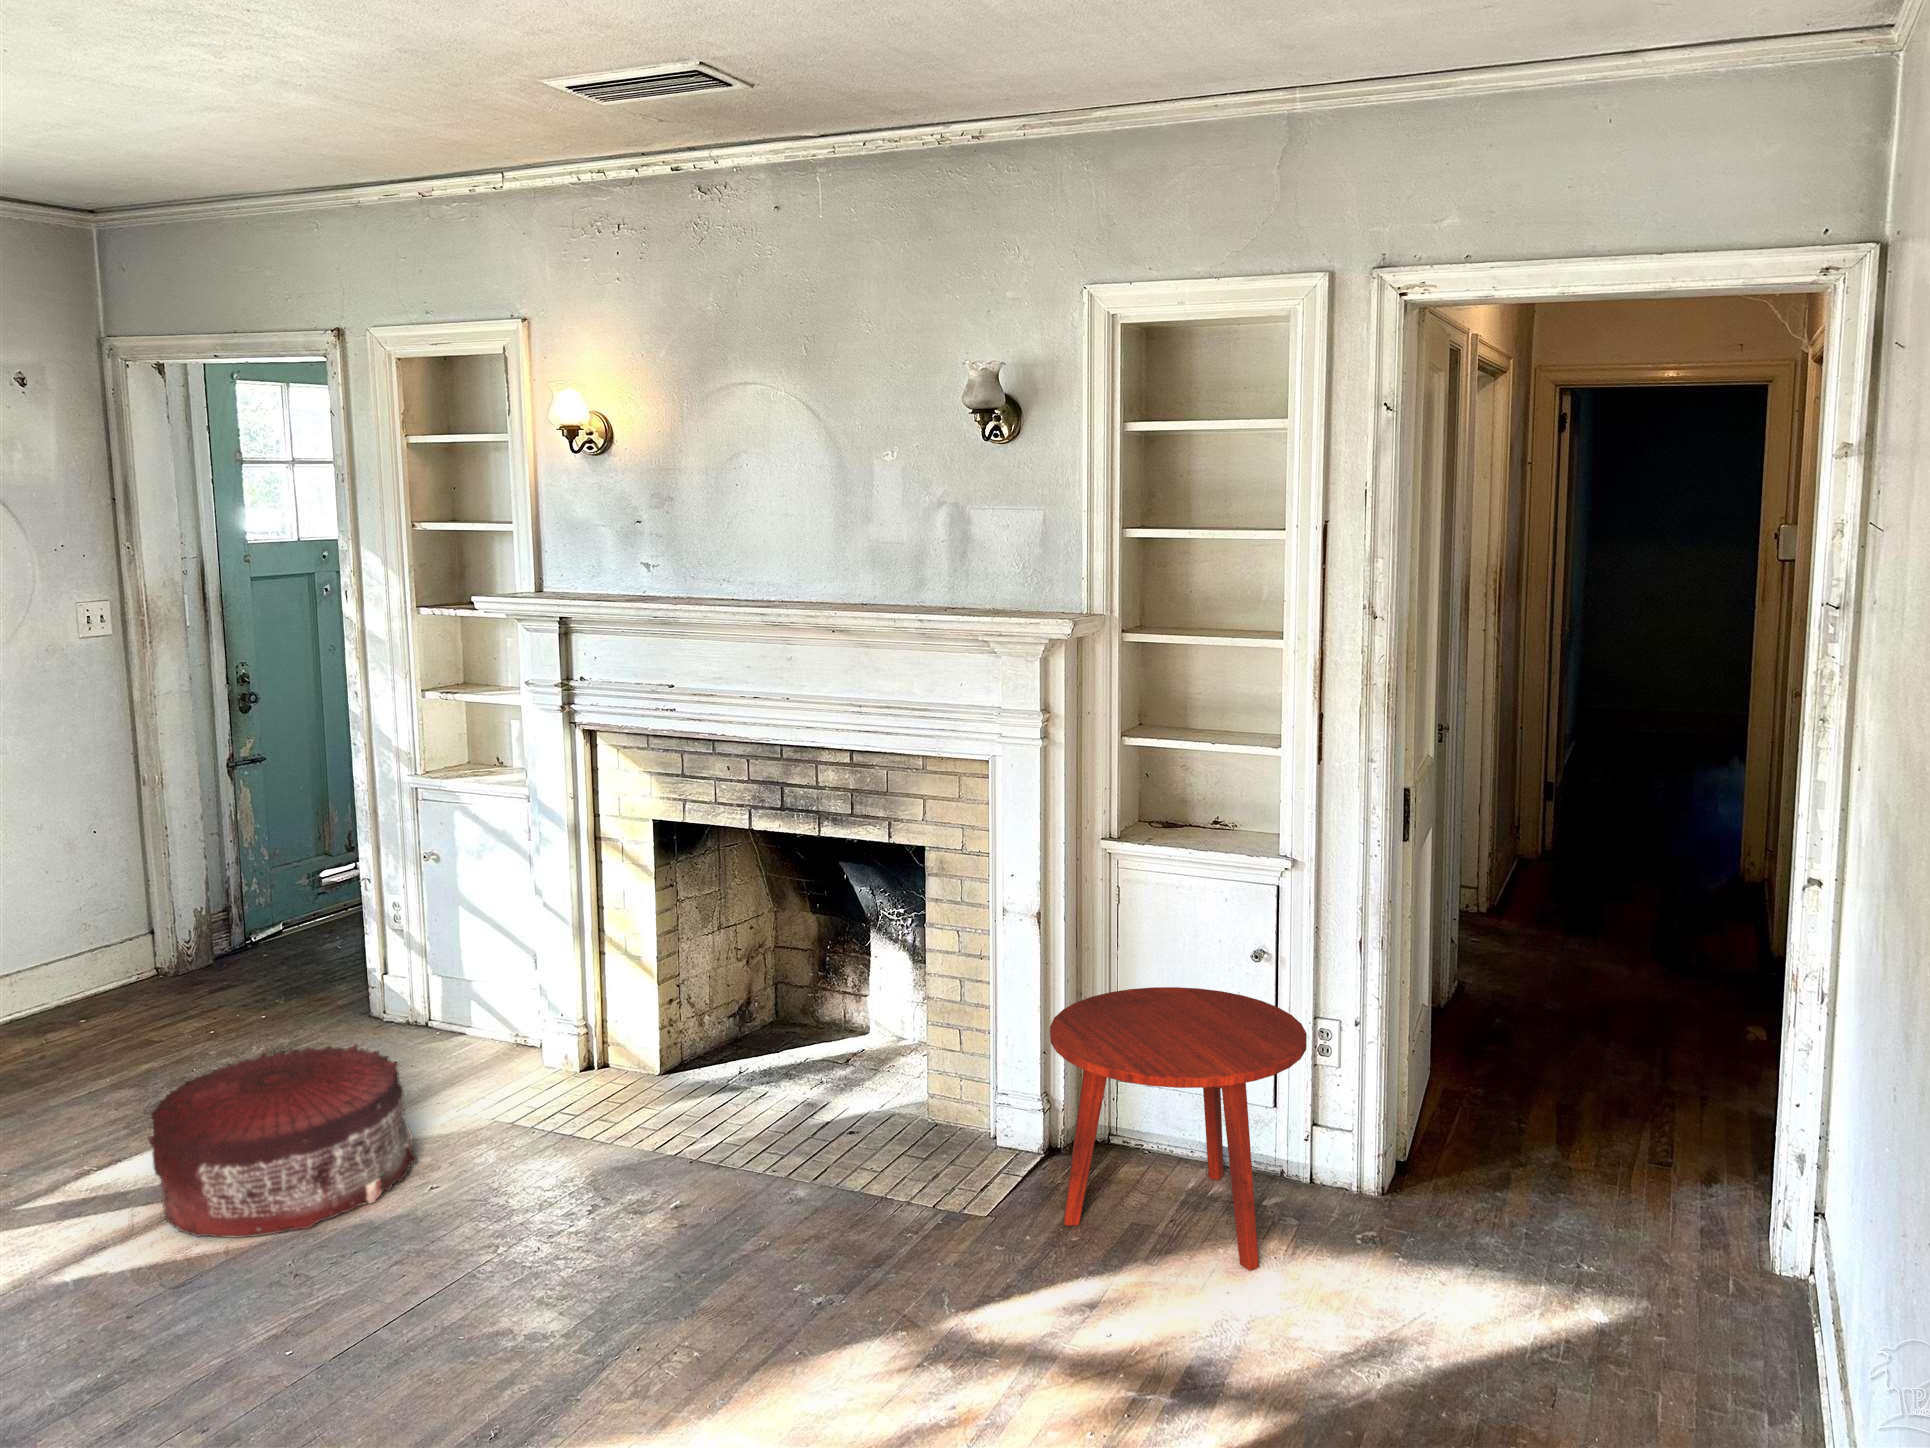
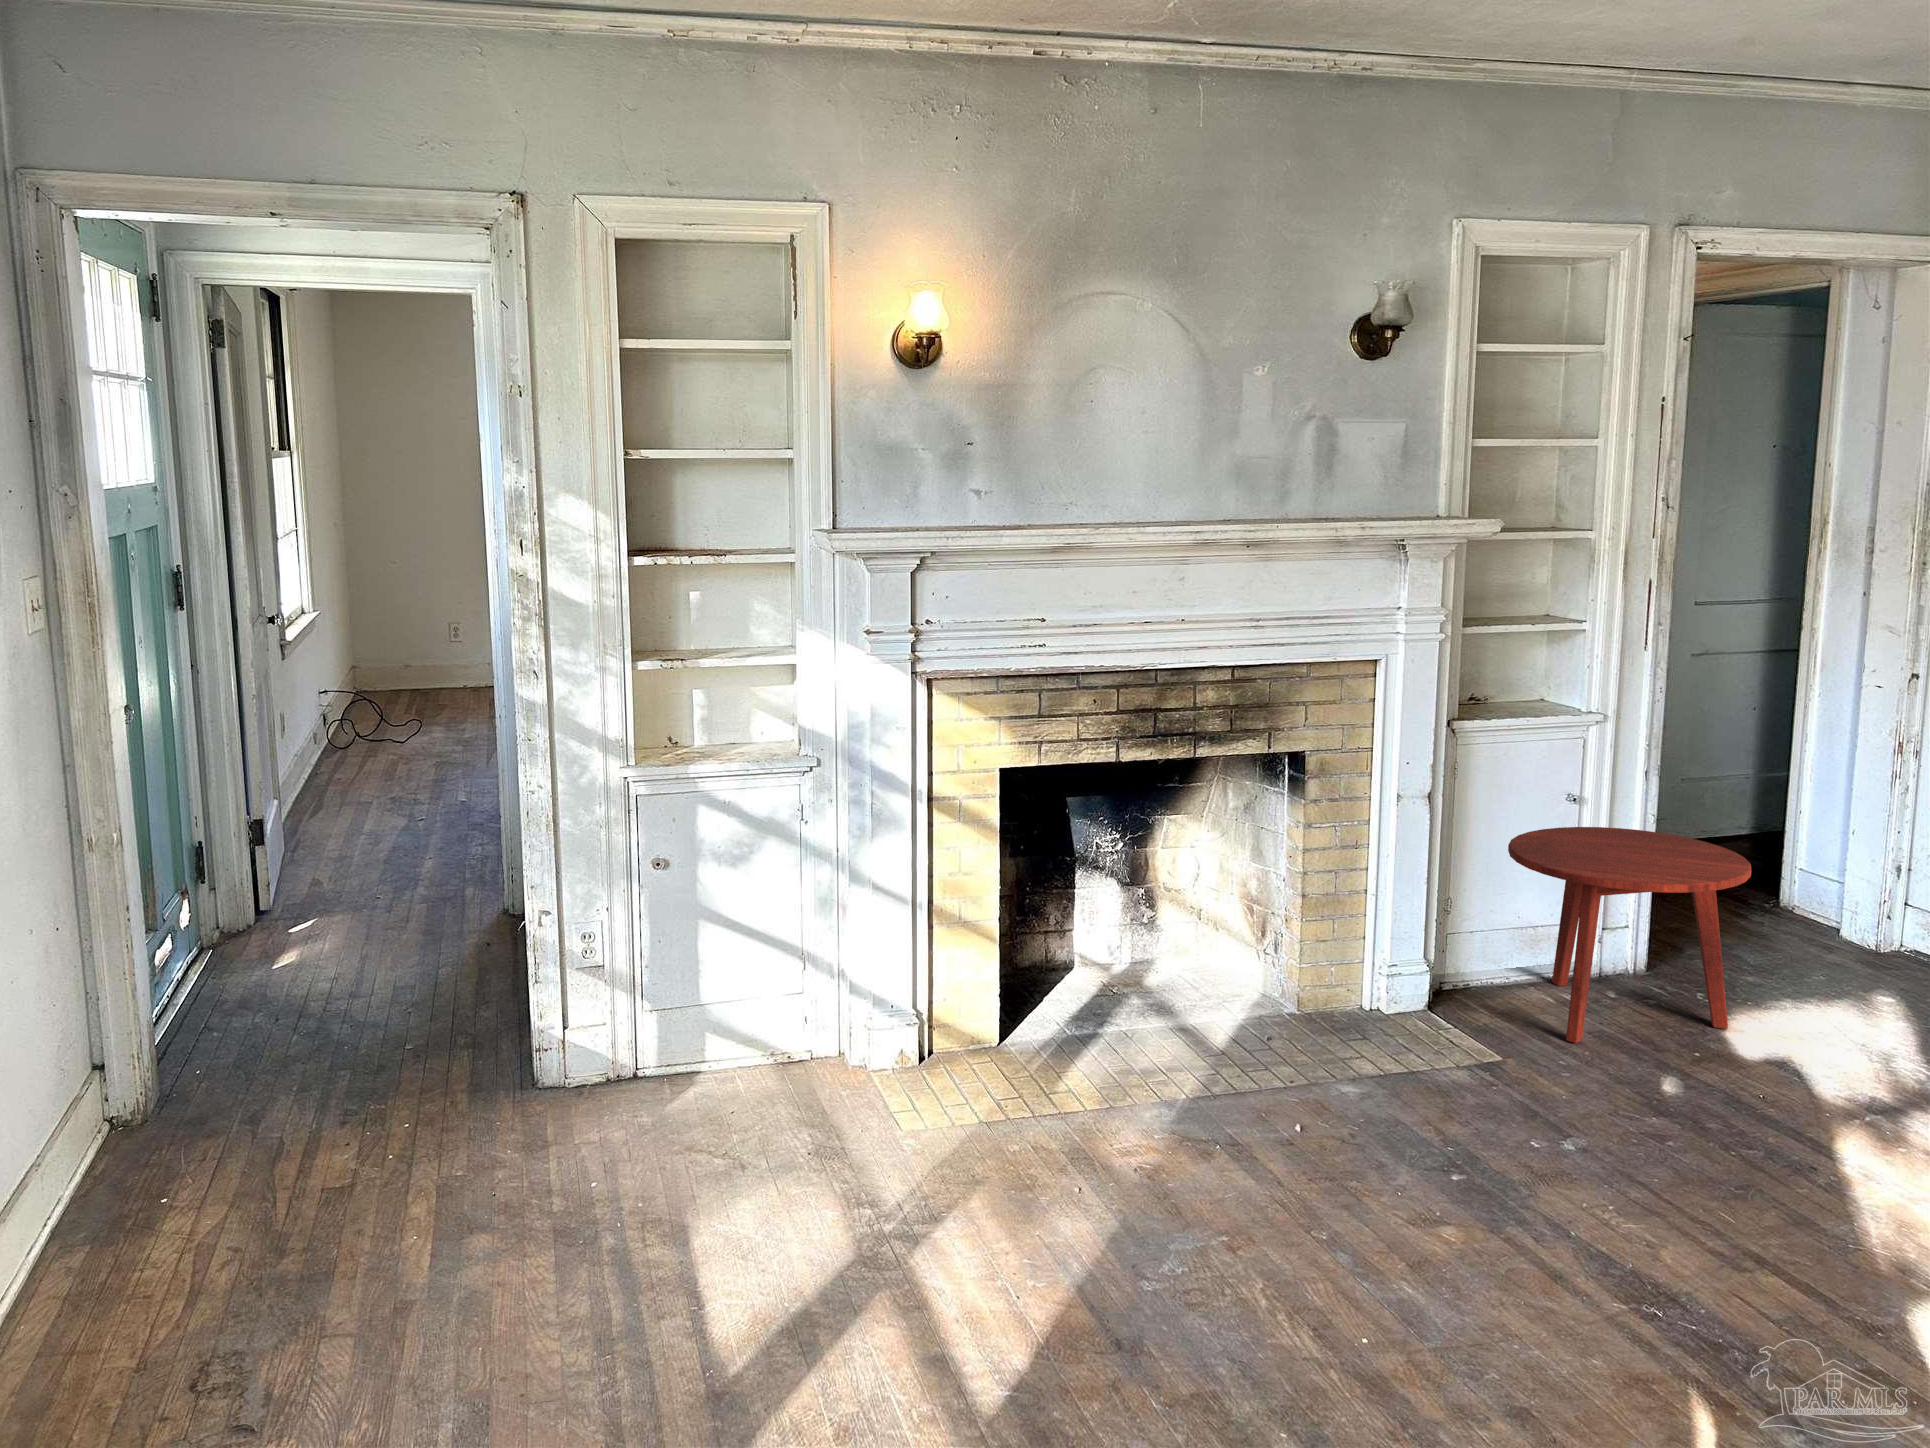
pouf: present [148,1044,417,1238] -> none [815,1078,1105,1347]

